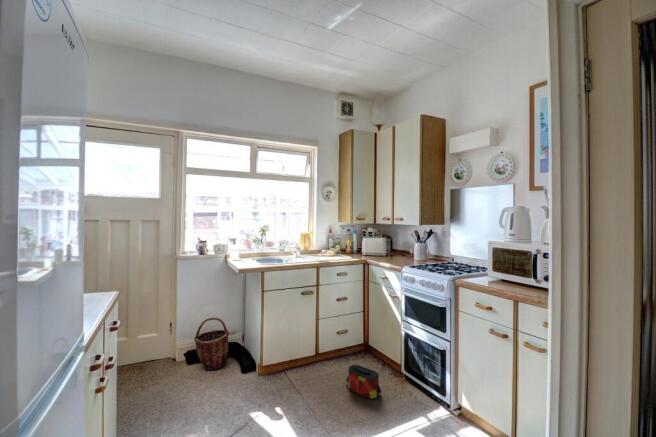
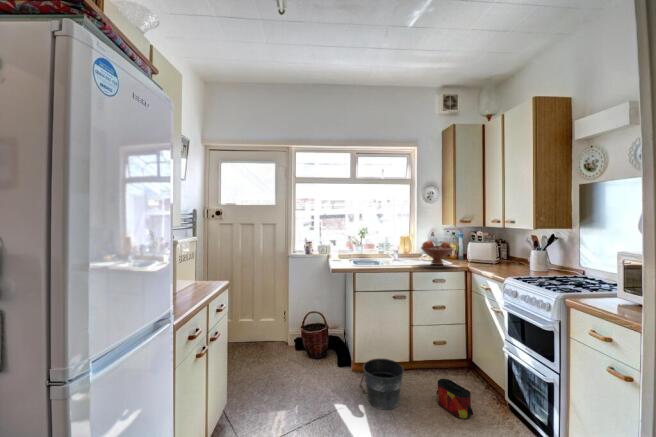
fruit bowl: none [324,236,353,259] -> present [421,240,454,265]
bucket: none [275,356,319,409] -> present [360,359,404,410]

